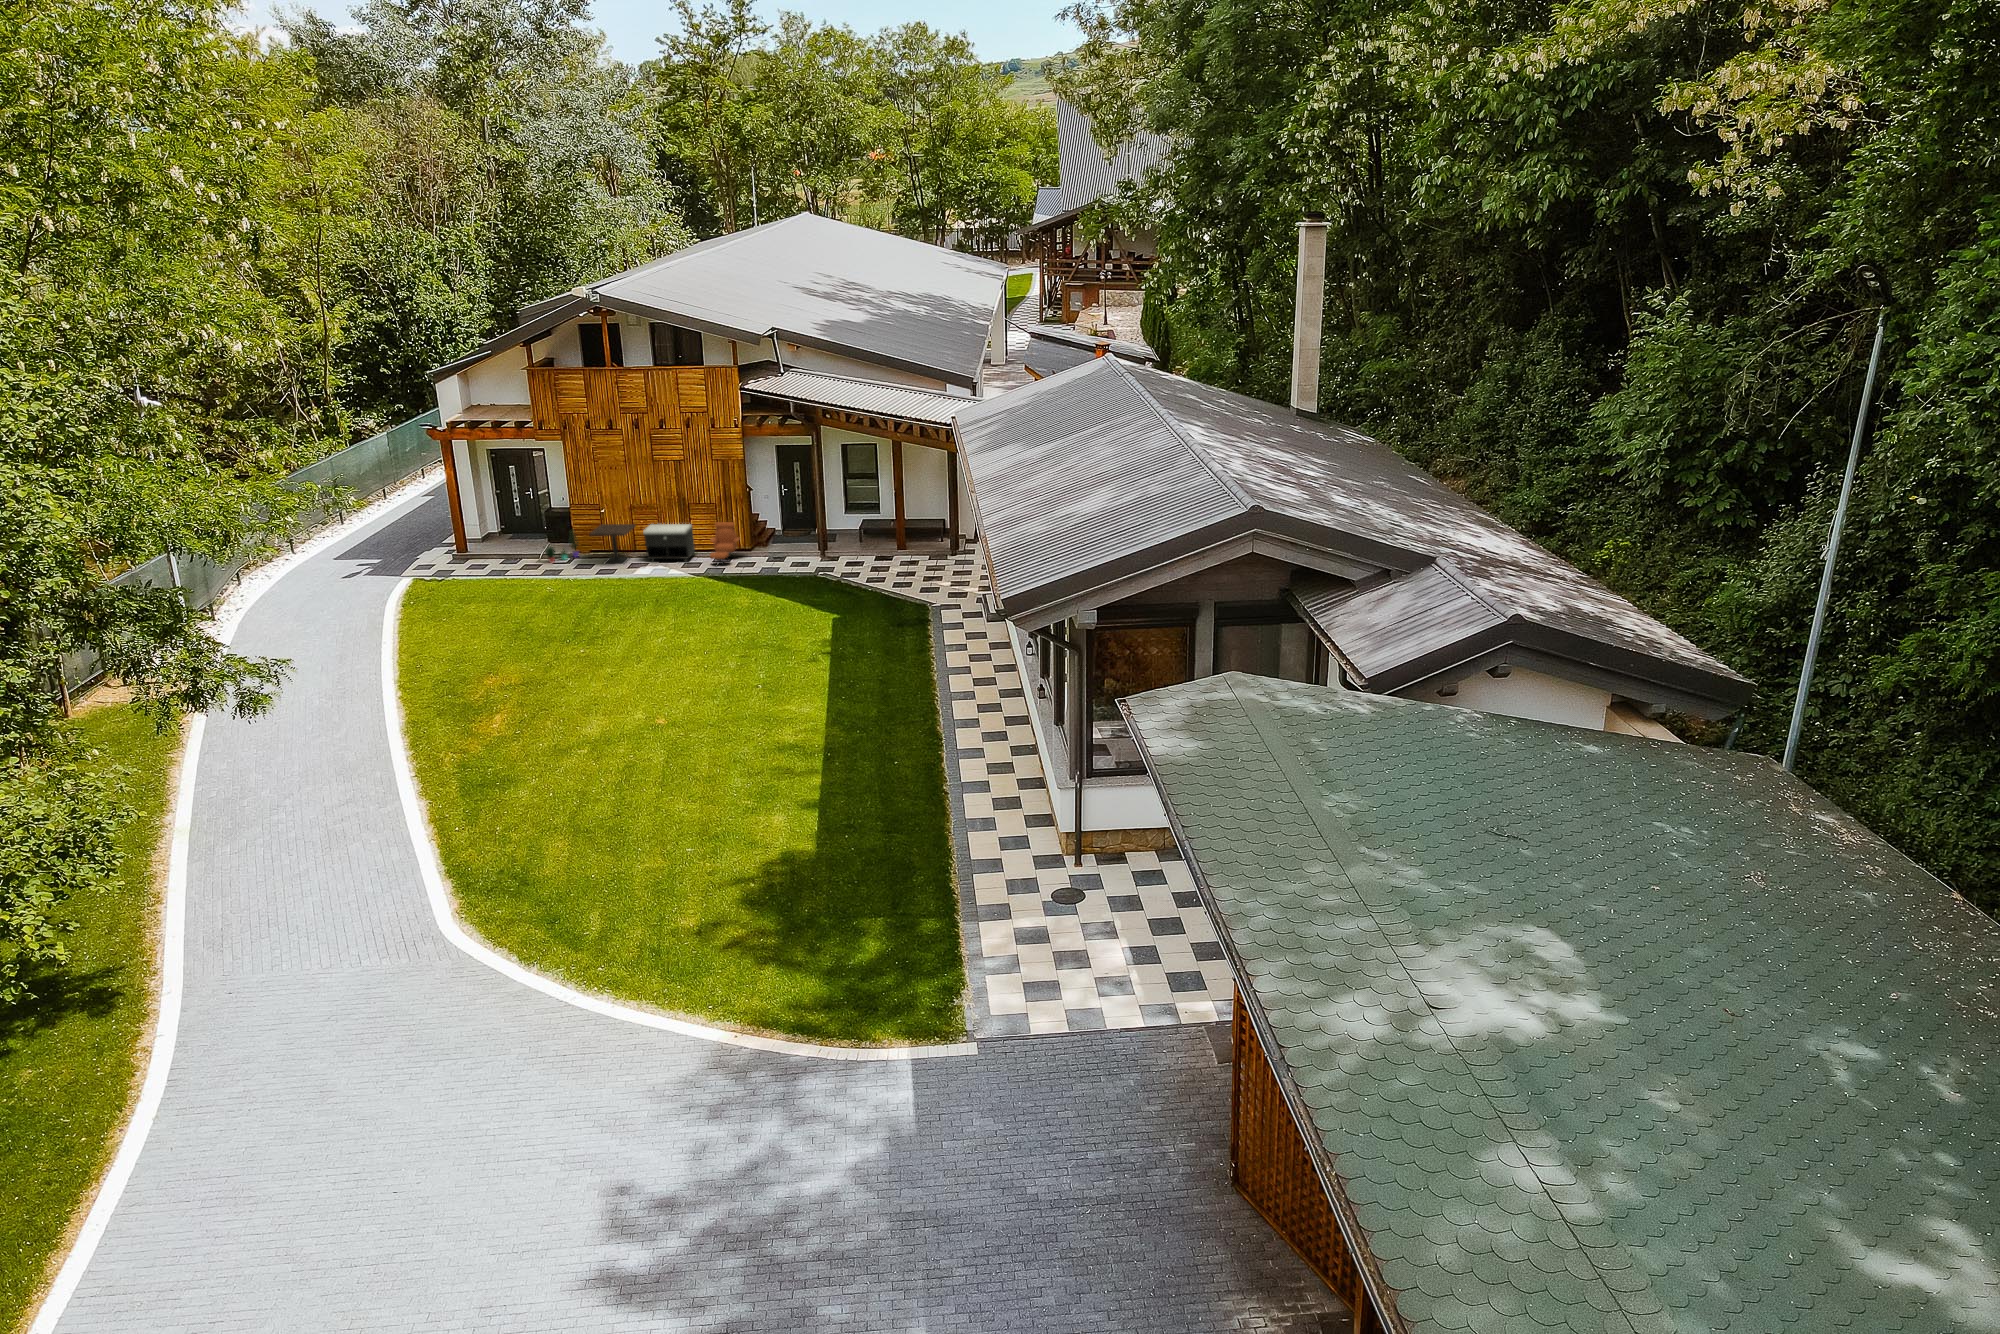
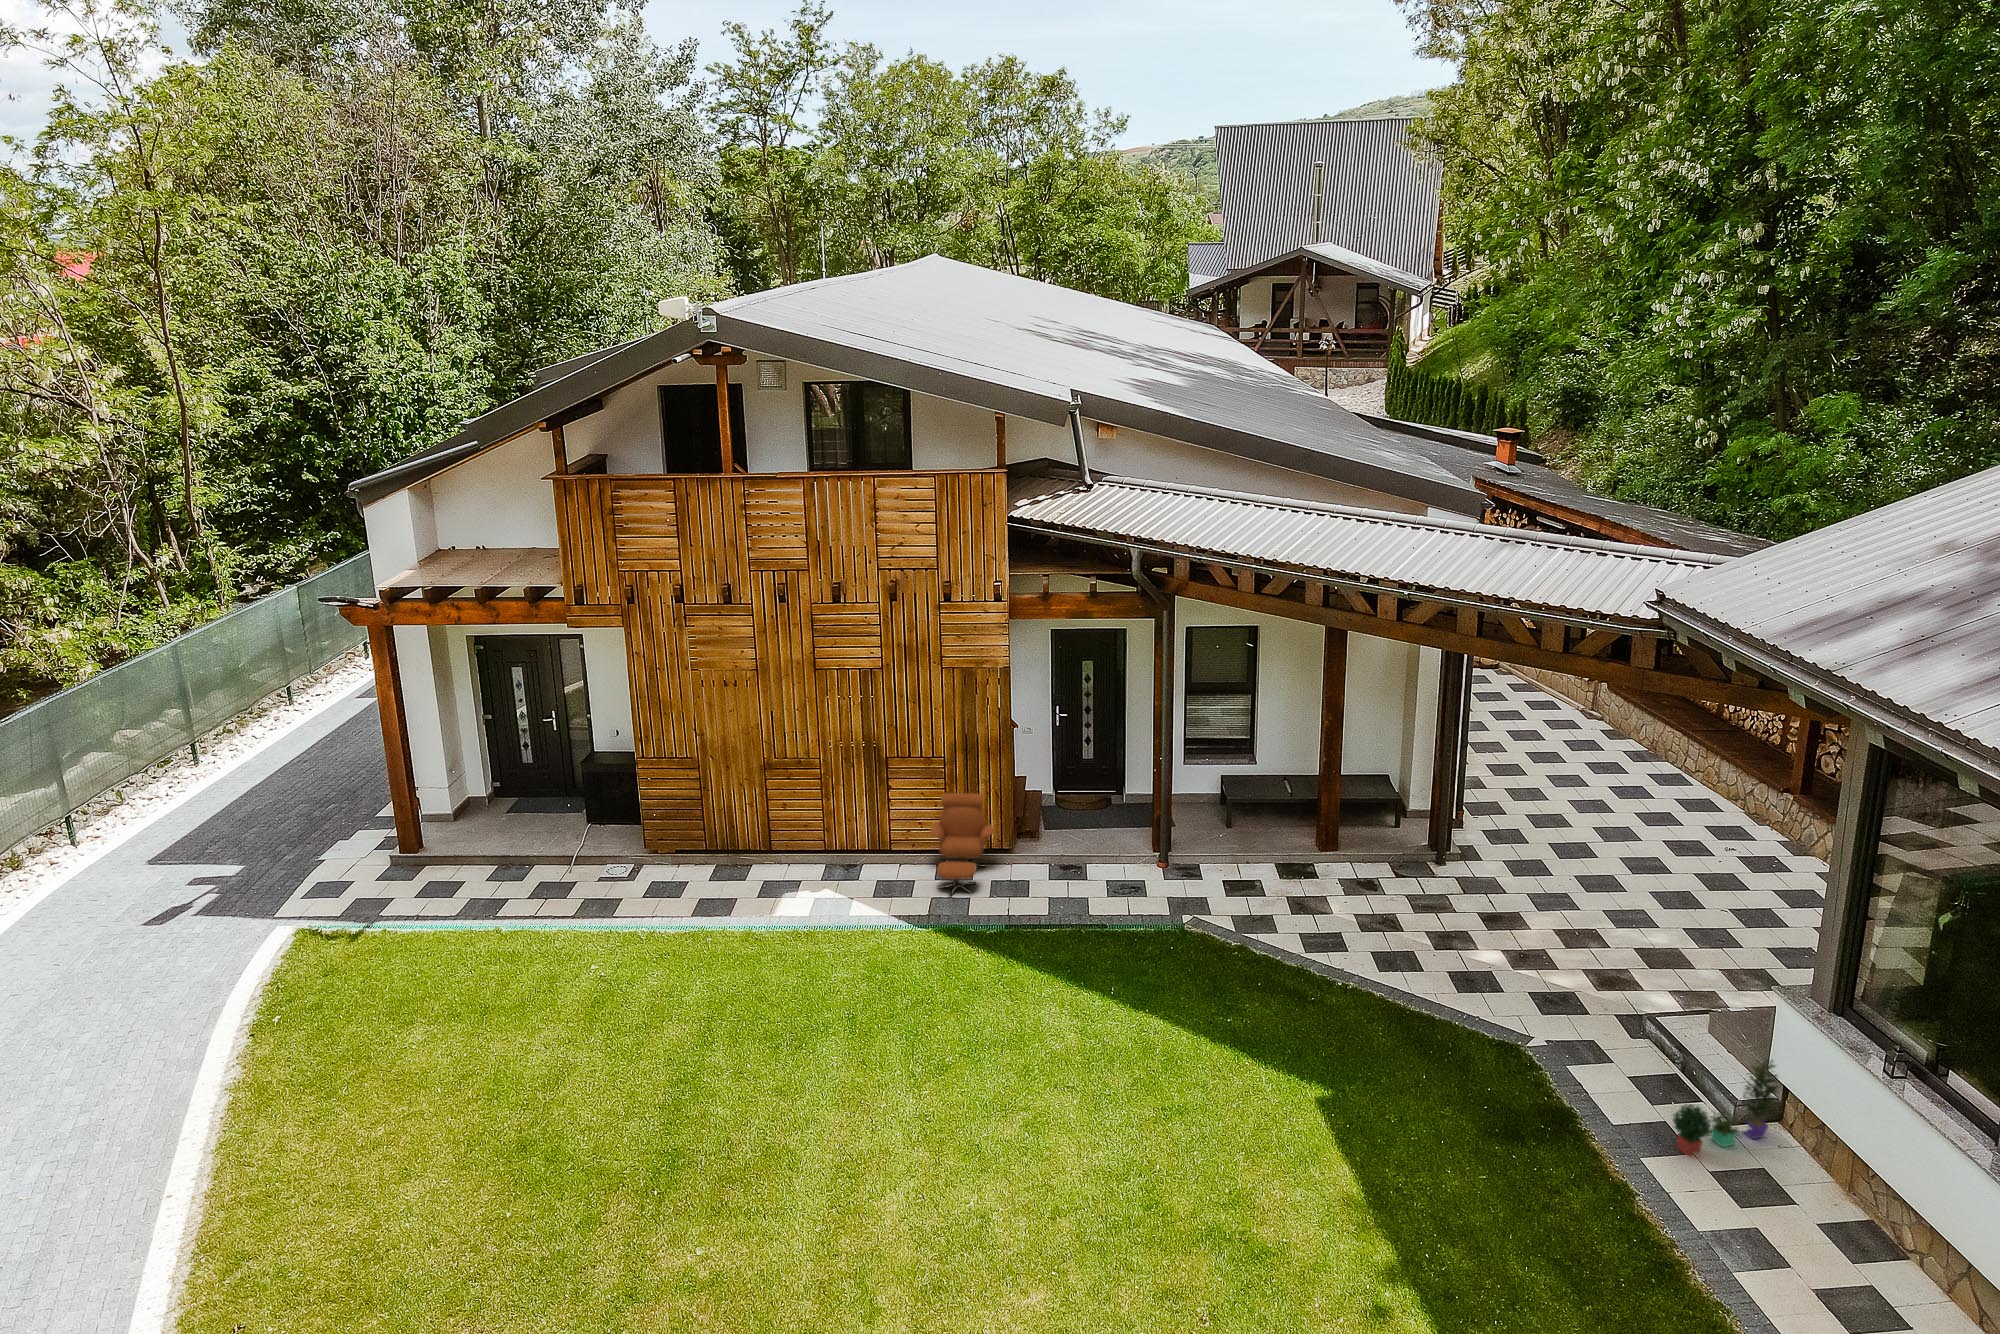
side table: present [589,524,636,564] -> none [680,796,773,886]
storage bench: present [643,524,695,560] -> none [794,797,894,877]
potted plant: present [545,530,579,563] -> present [1673,1054,1778,1156]

